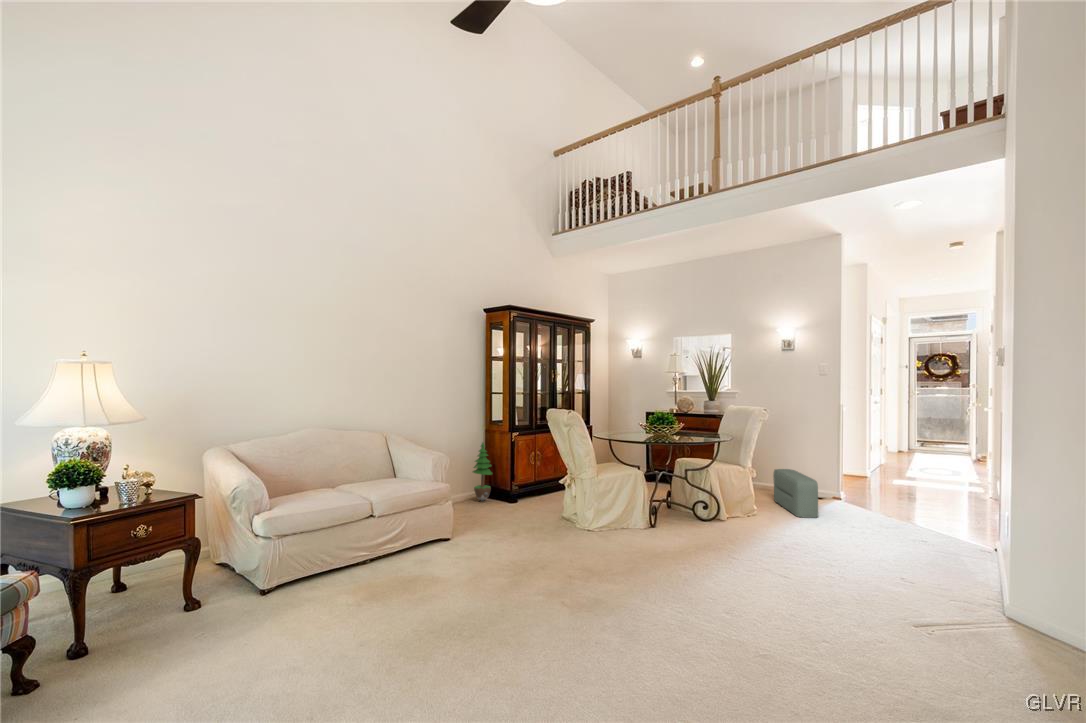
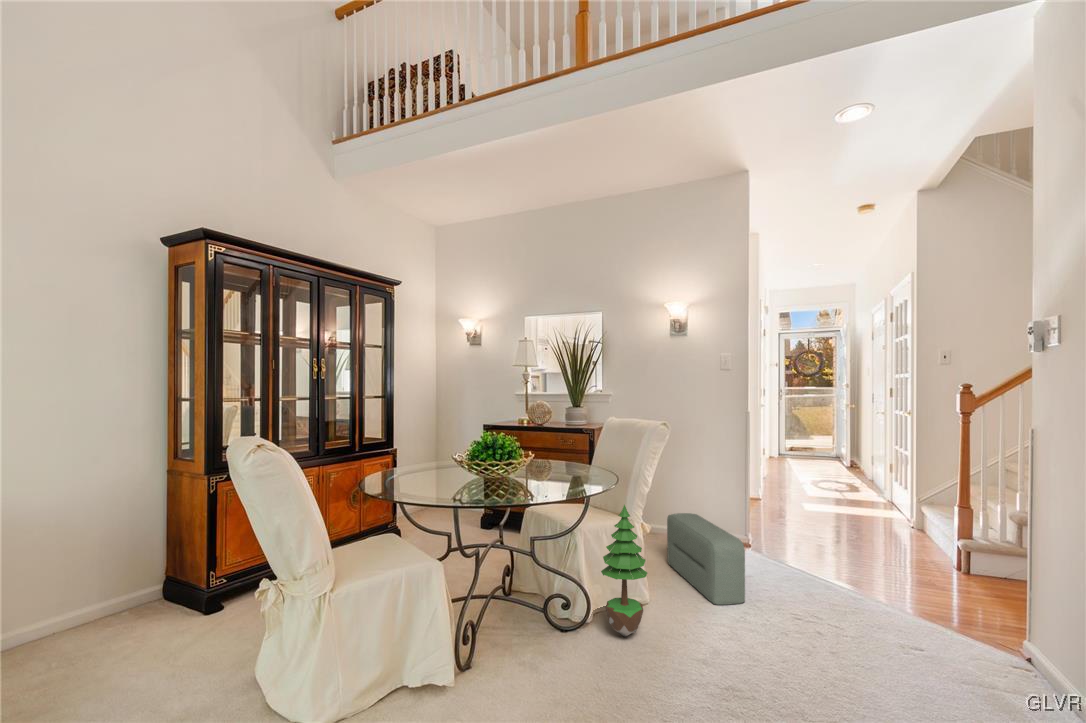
potted tree: present [473,443,492,501] -> present [601,505,647,637]

